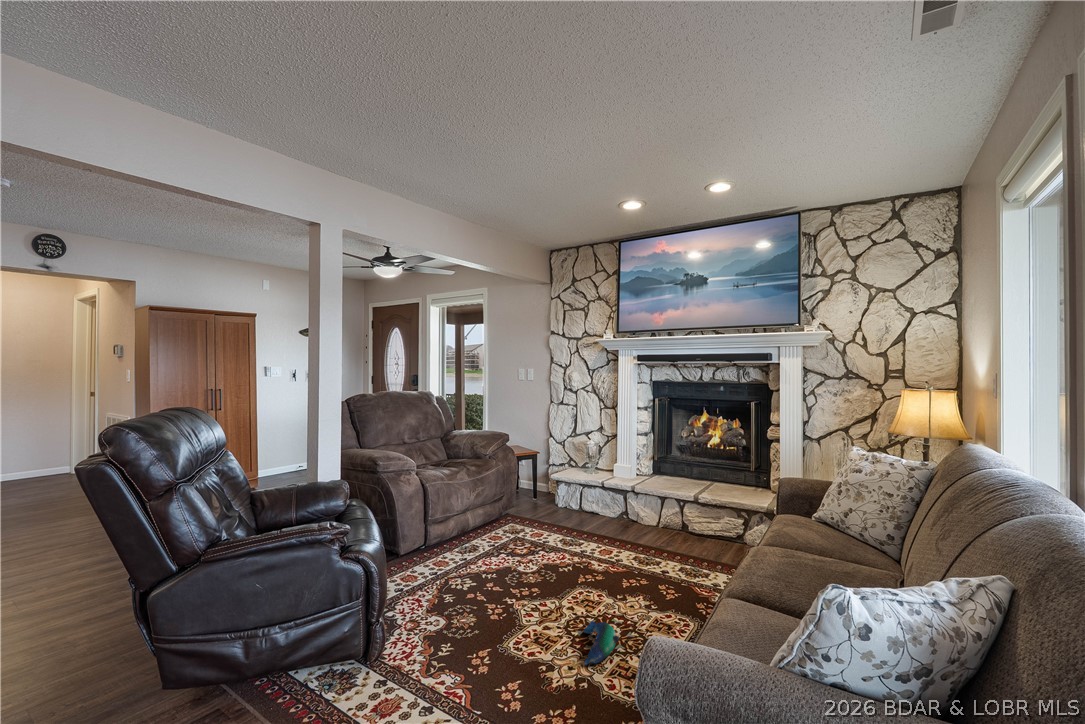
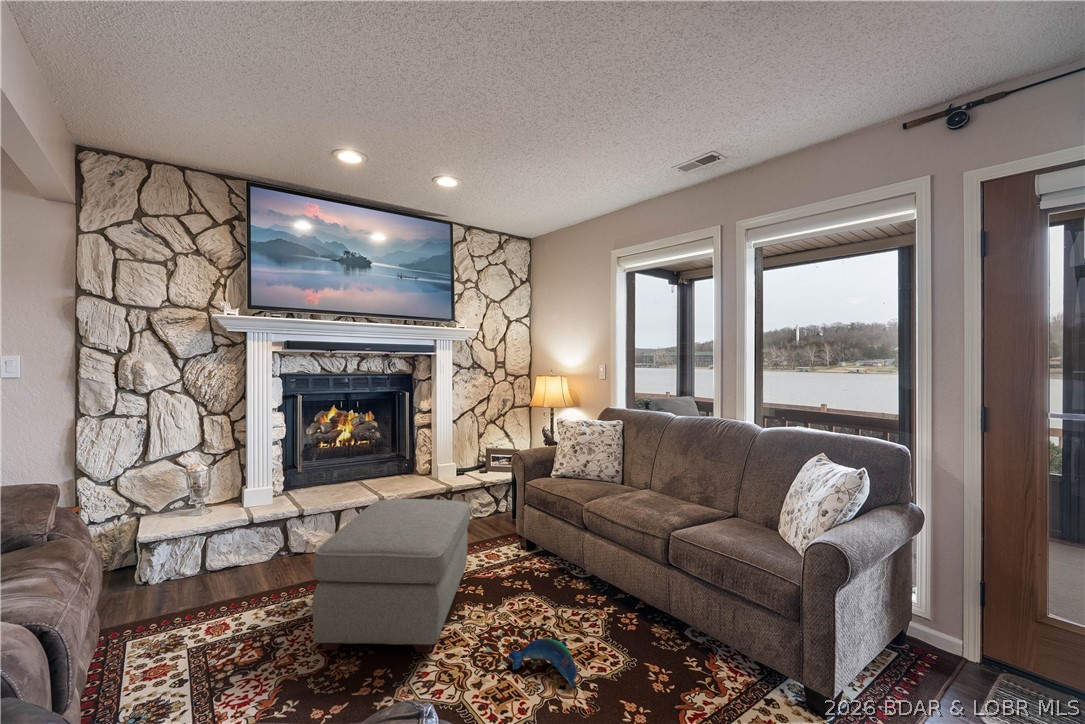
ottoman: none [542,487,687,595] -> present [313,499,470,652]

